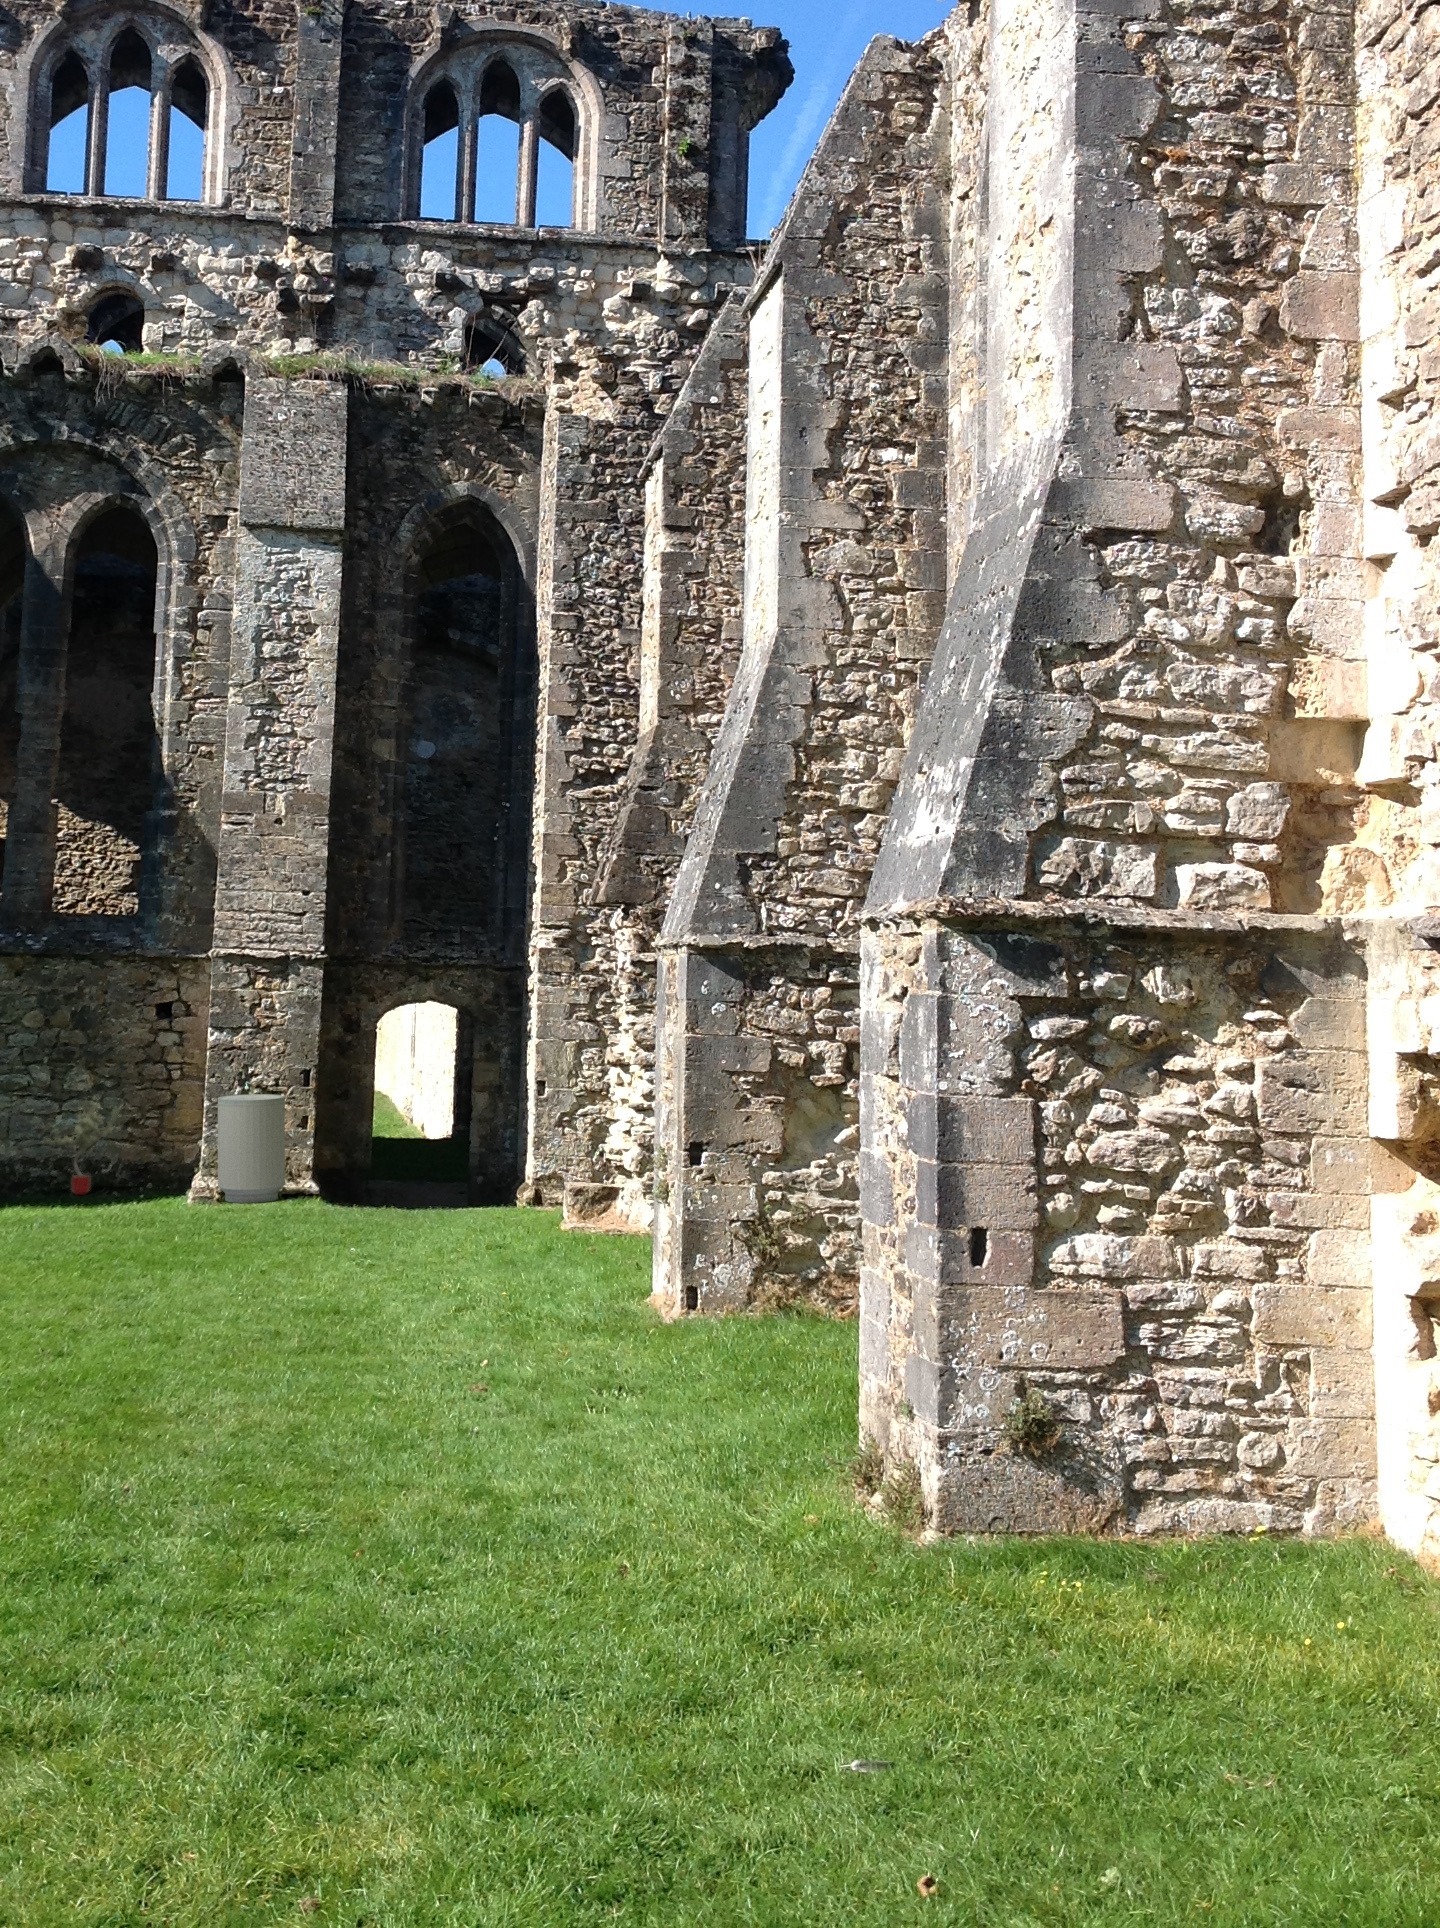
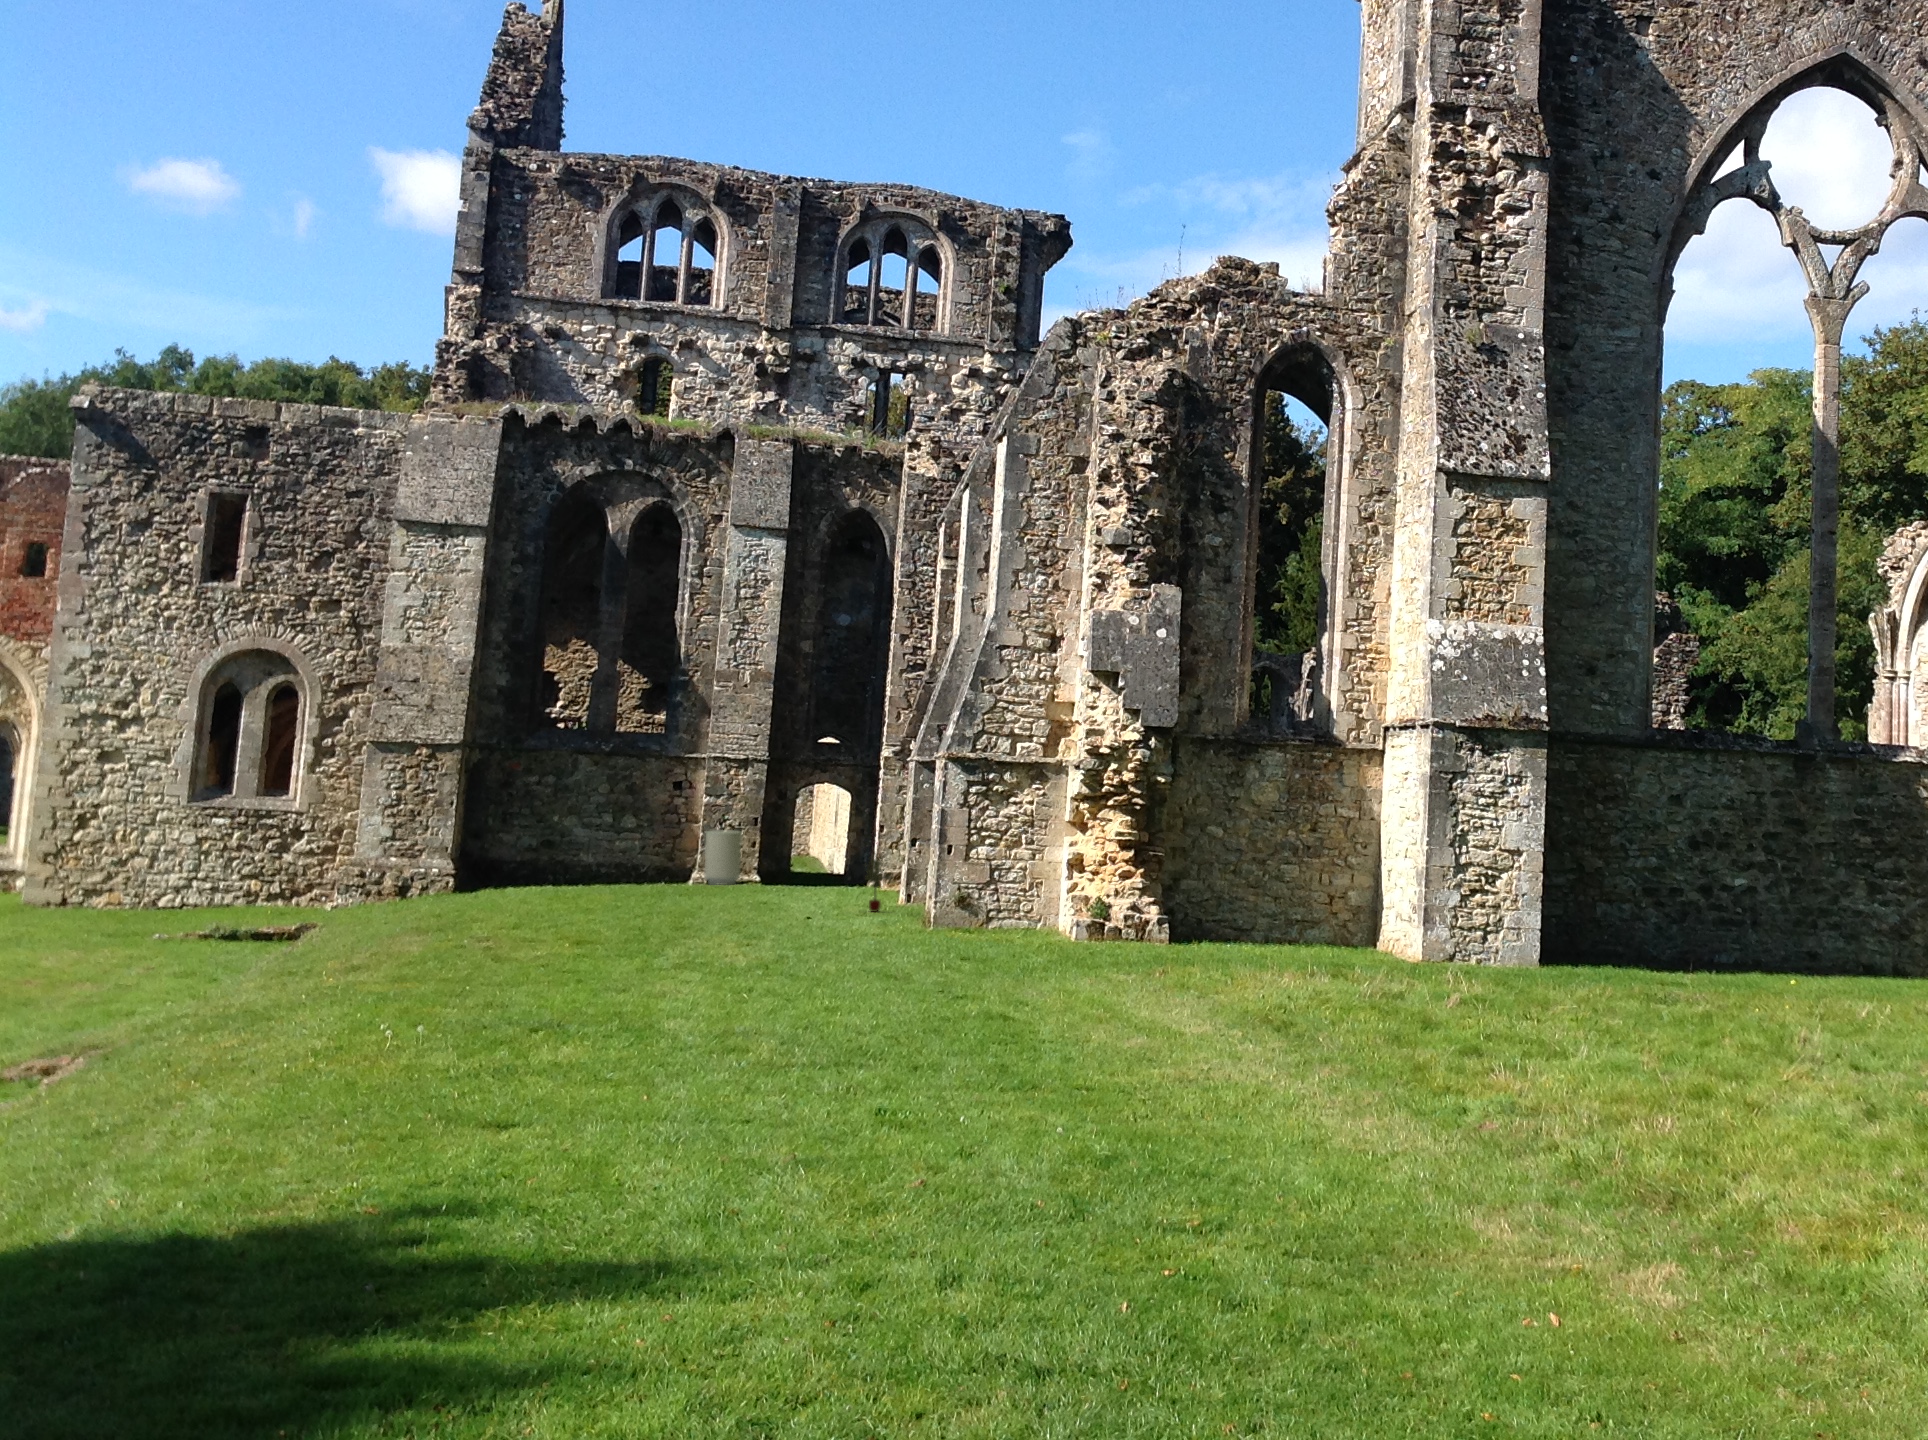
potted tree: present [44,1098,119,1195] -> present [866,851,893,912]

